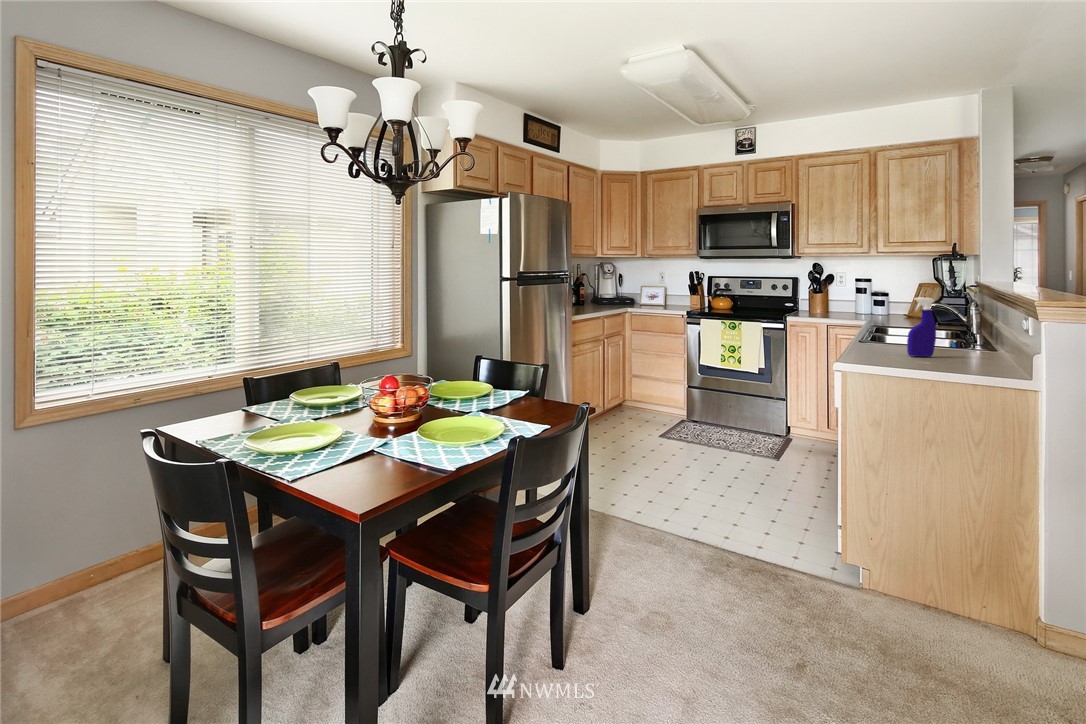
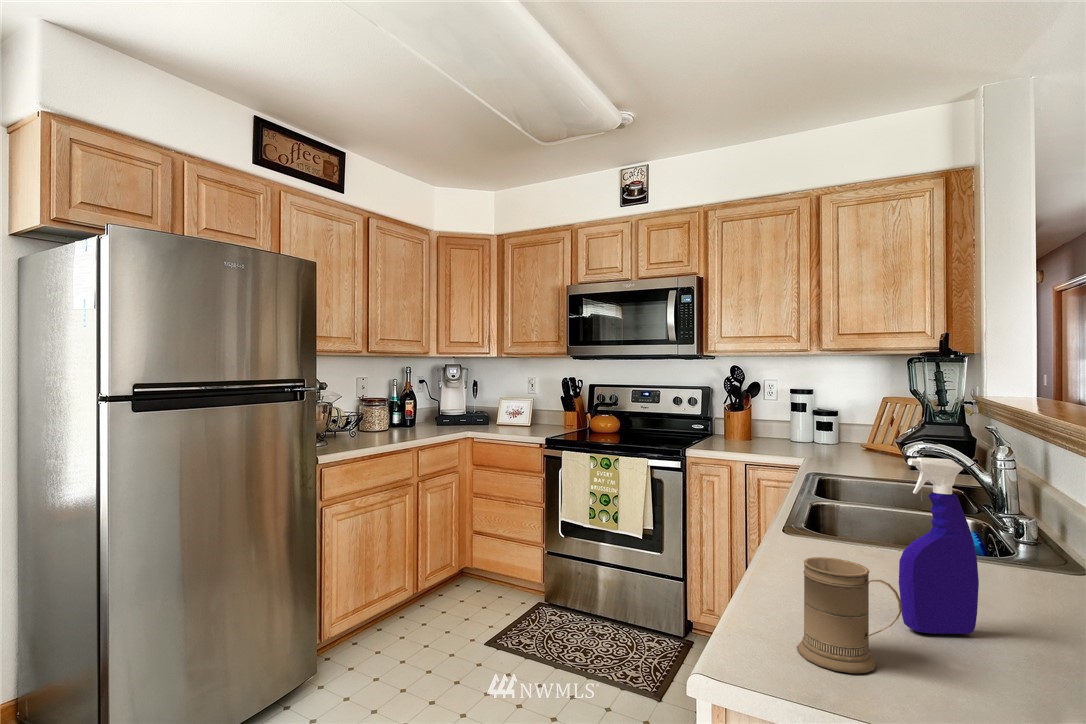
mug: none [870,330,906,360] -> present [797,557,902,673]

